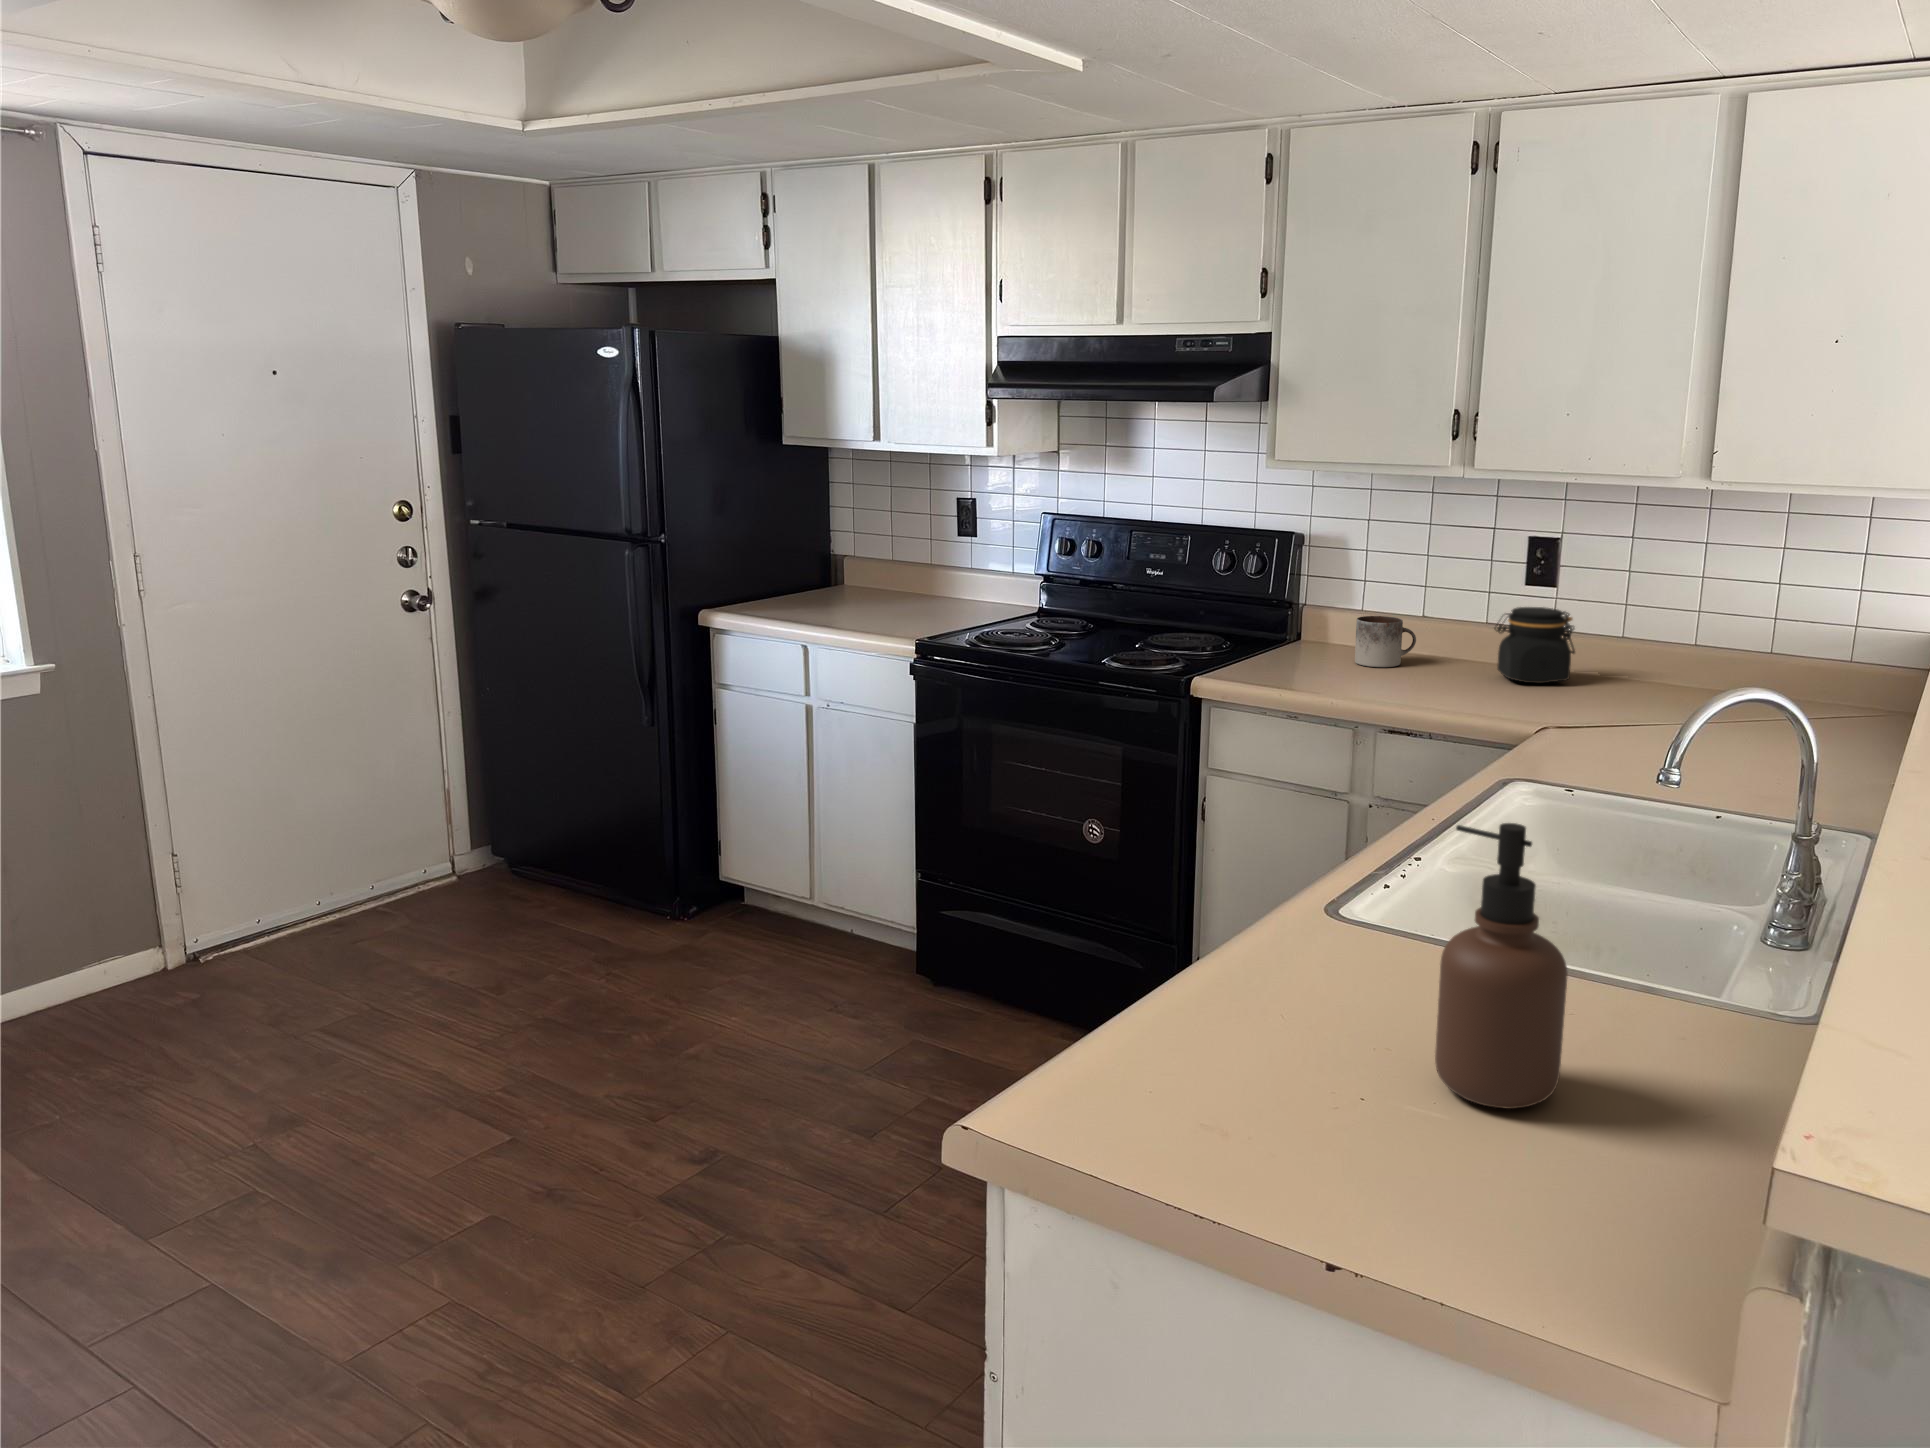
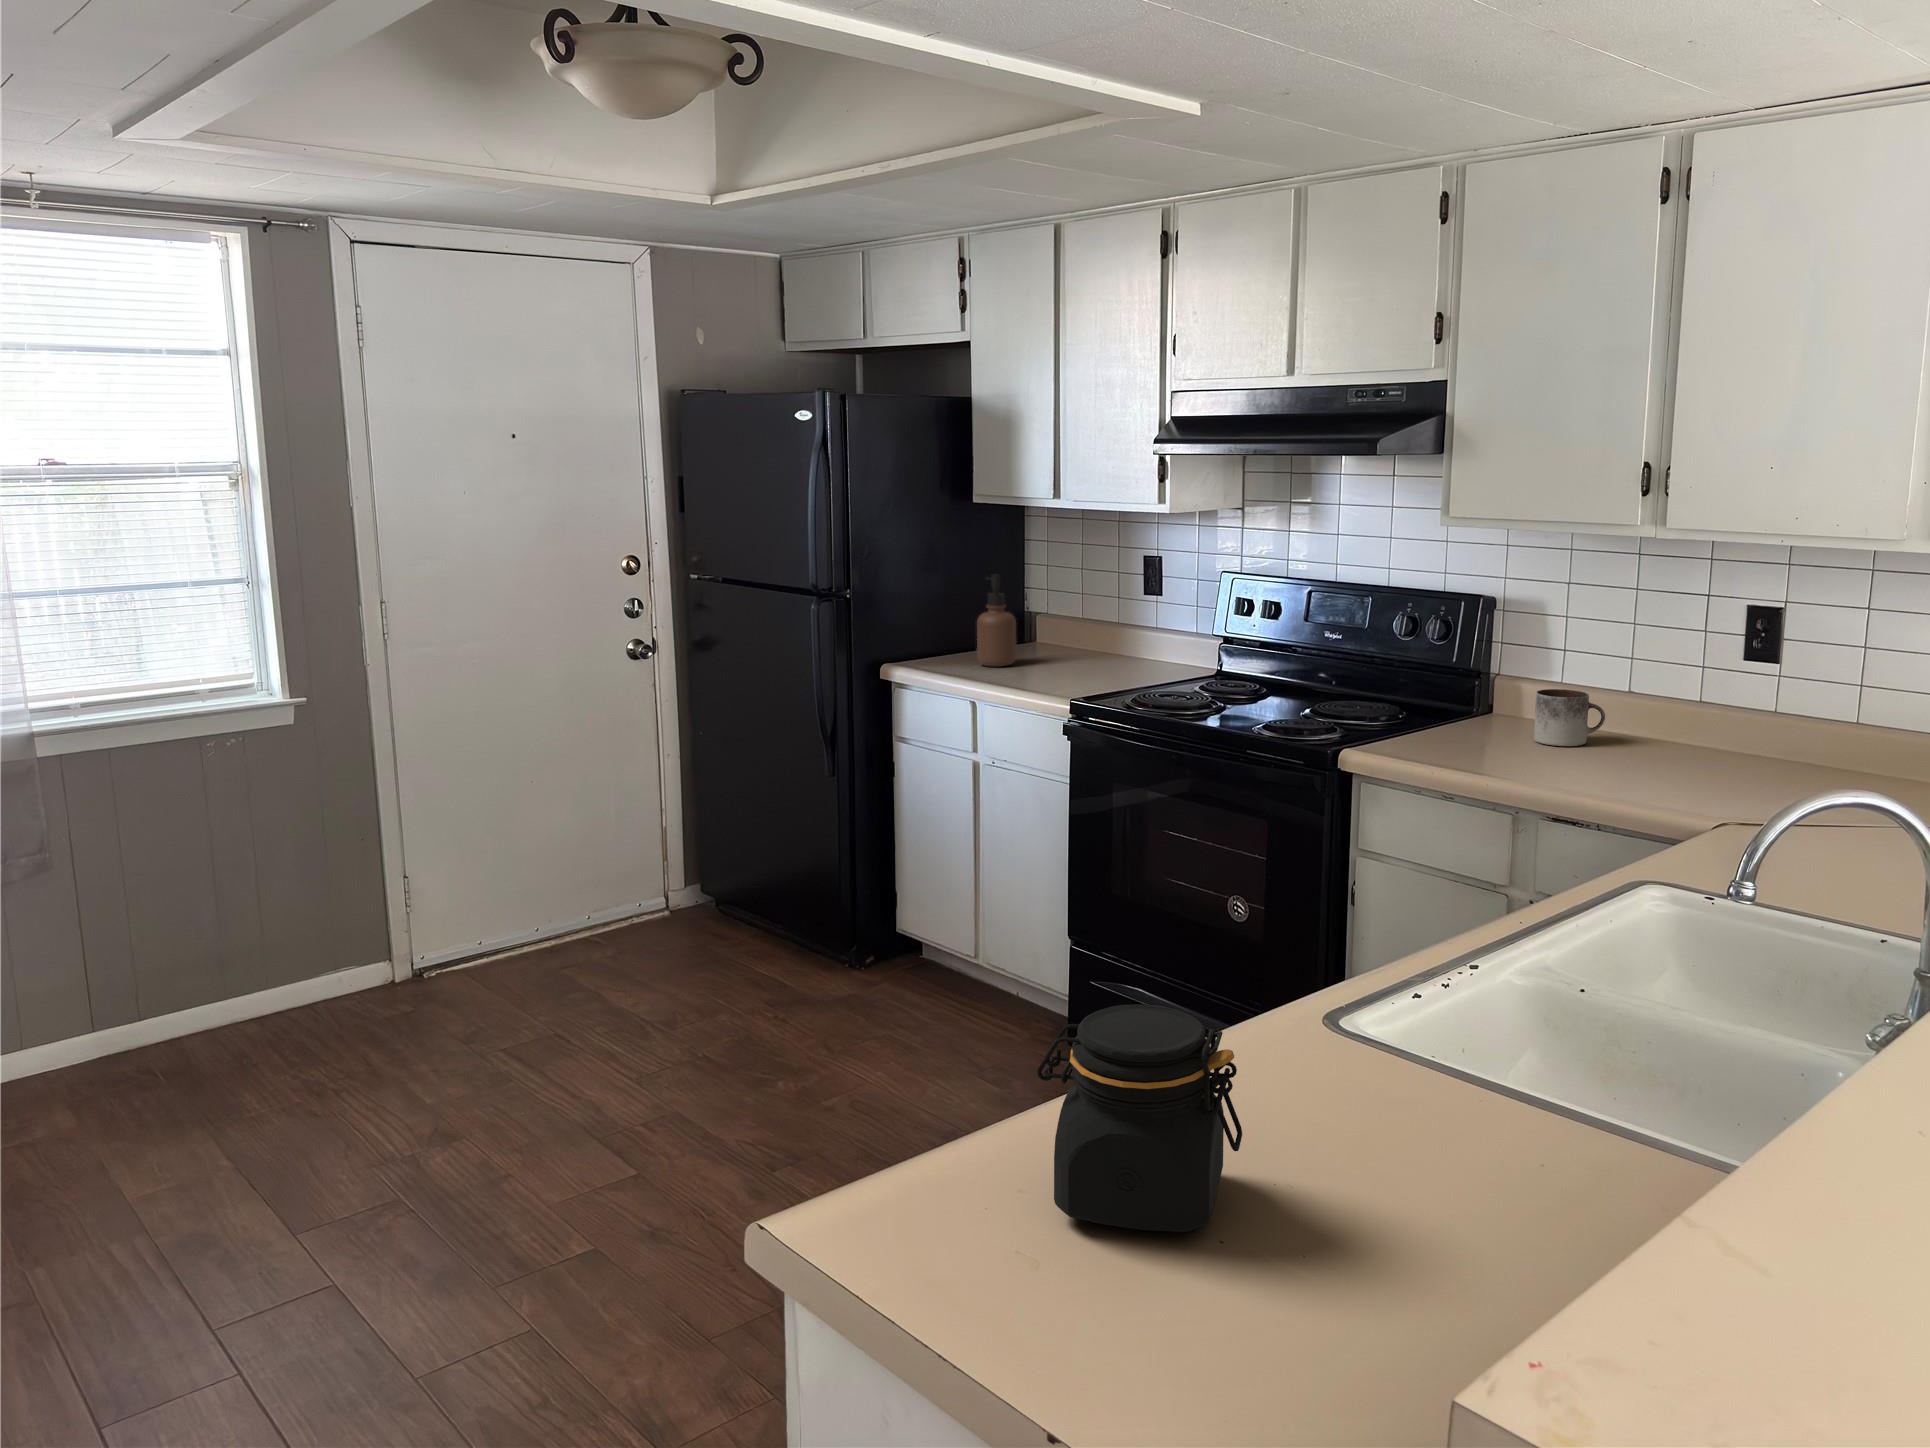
jar: present [1495,607,1575,684] -> present [1037,1004,1242,1232]
soap dispenser: present [1435,823,1568,1109] -> present [977,575,1016,667]

